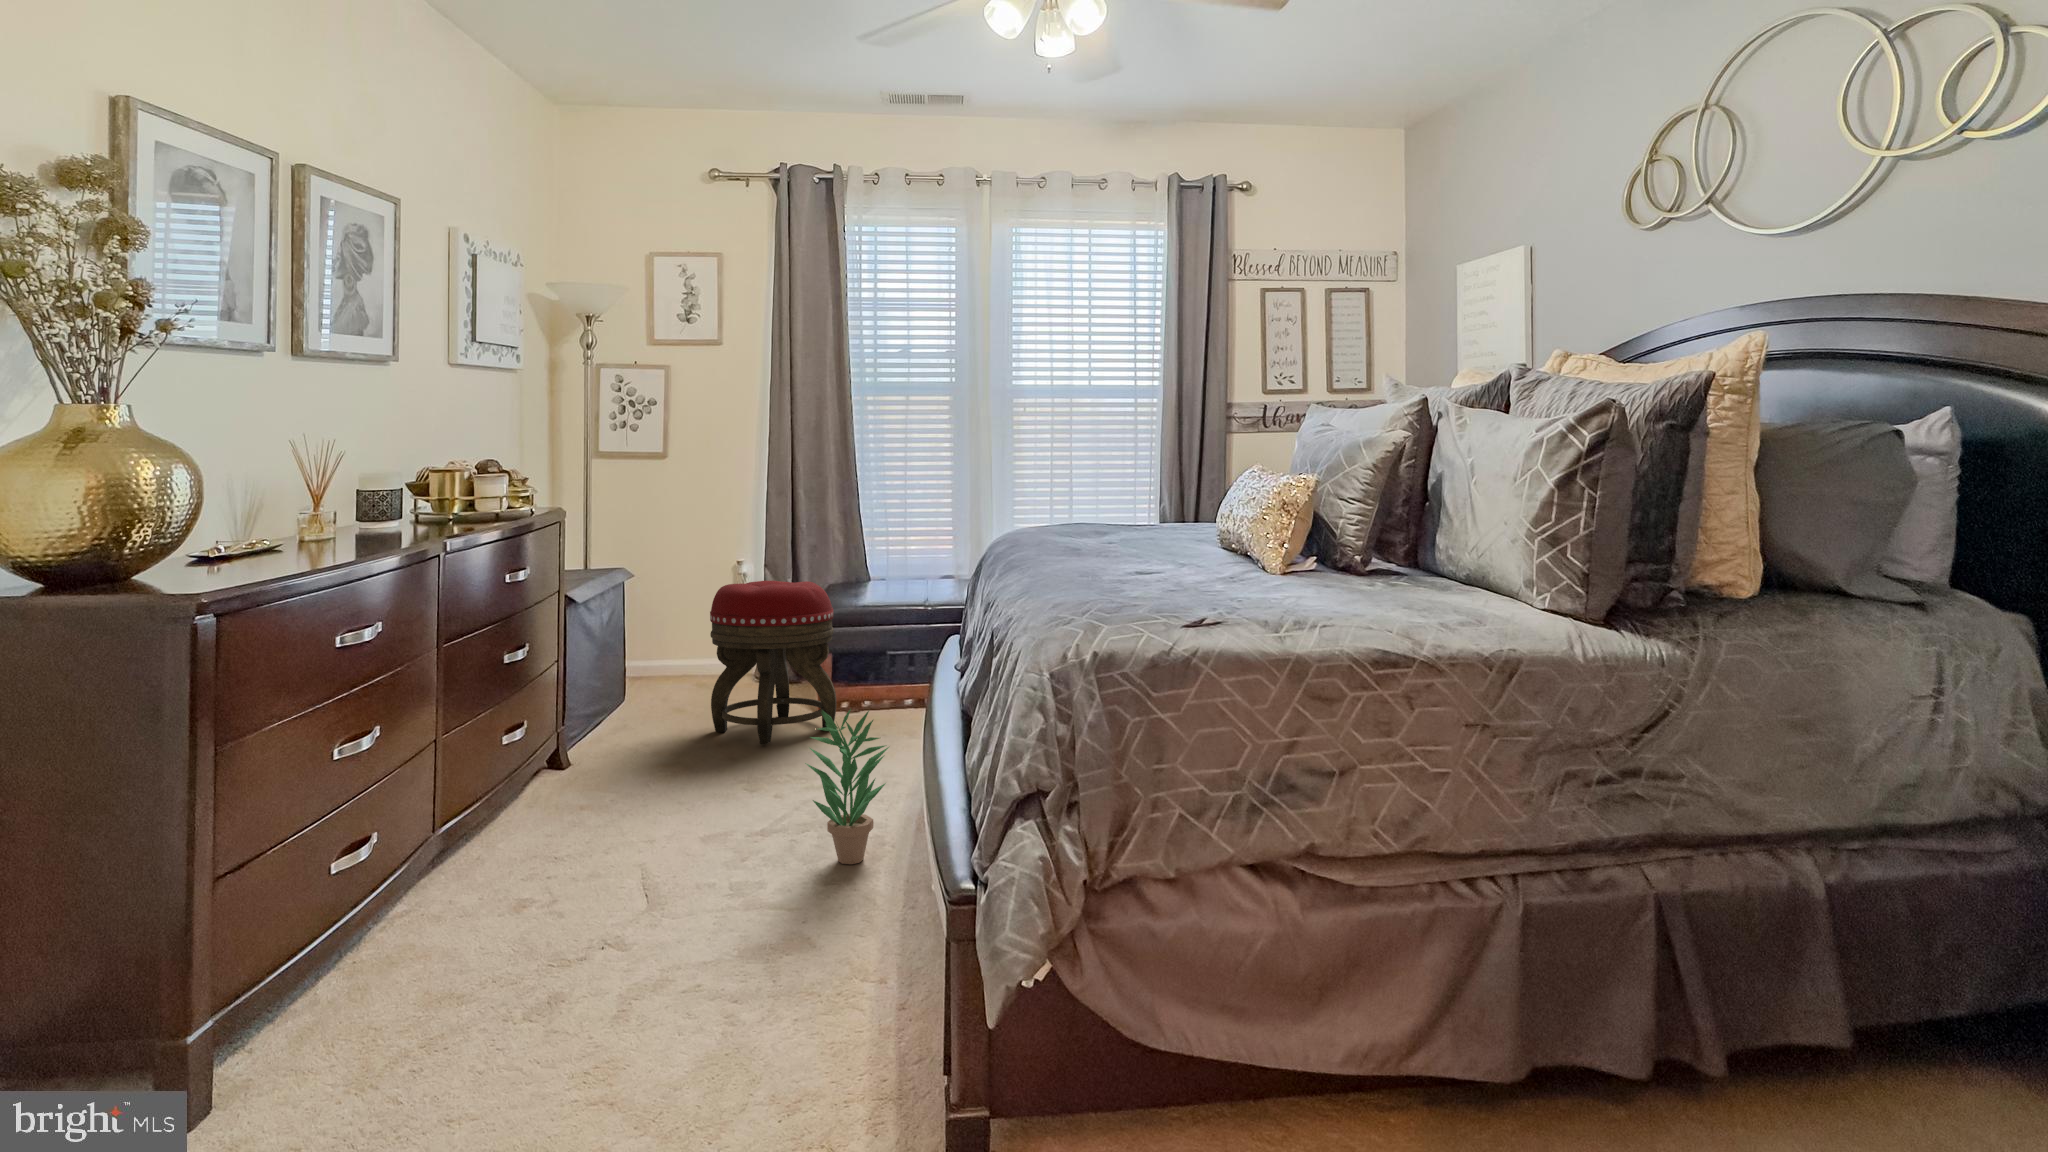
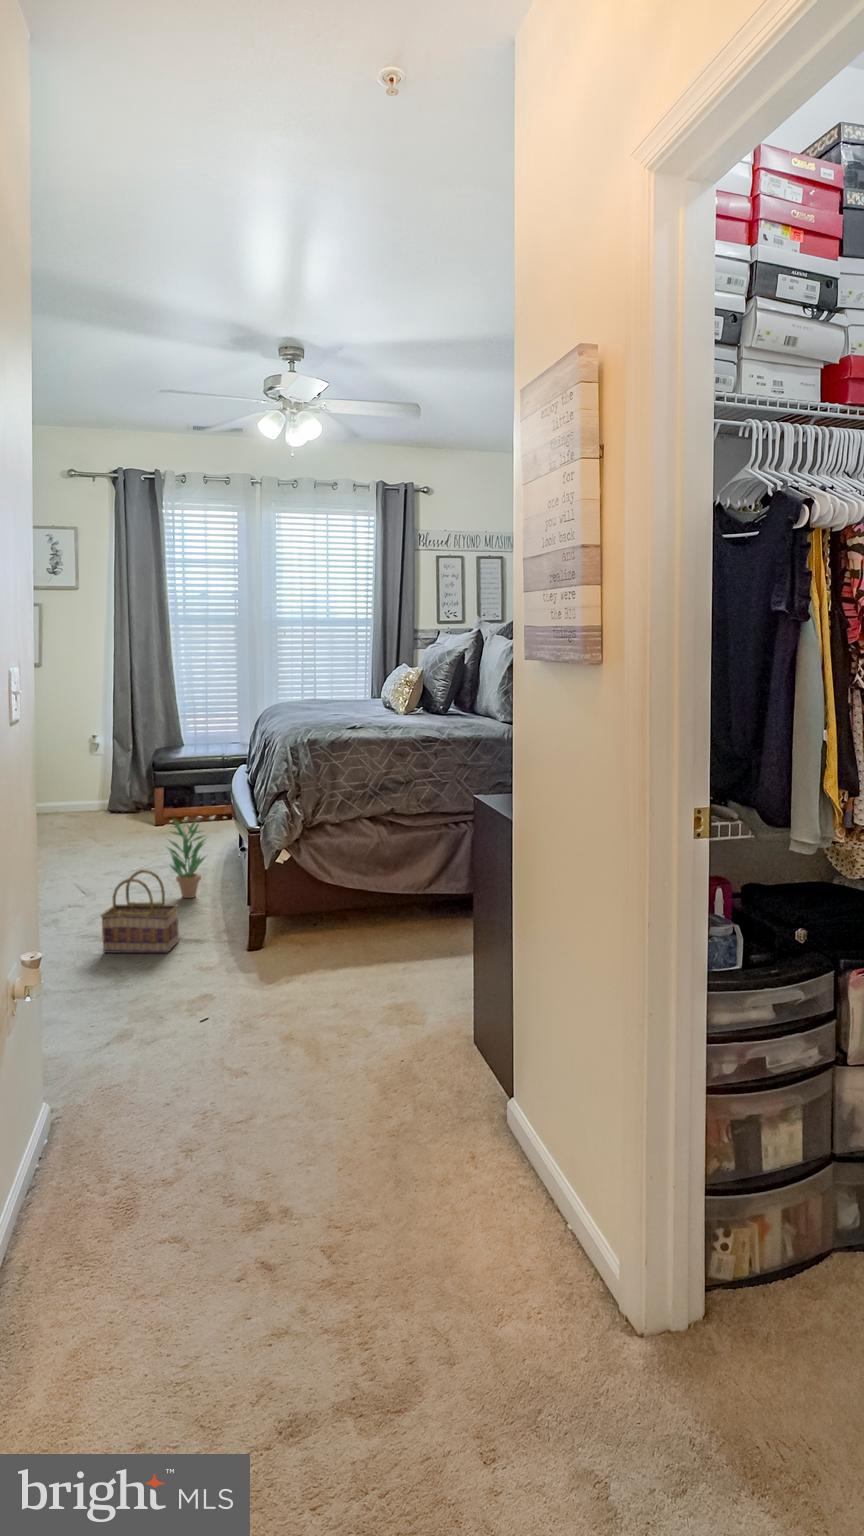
footstool: present [710,581,836,744] -> none [87,747,169,846]
basket: none [649,828,815,1021] -> present [101,870,179,953]

